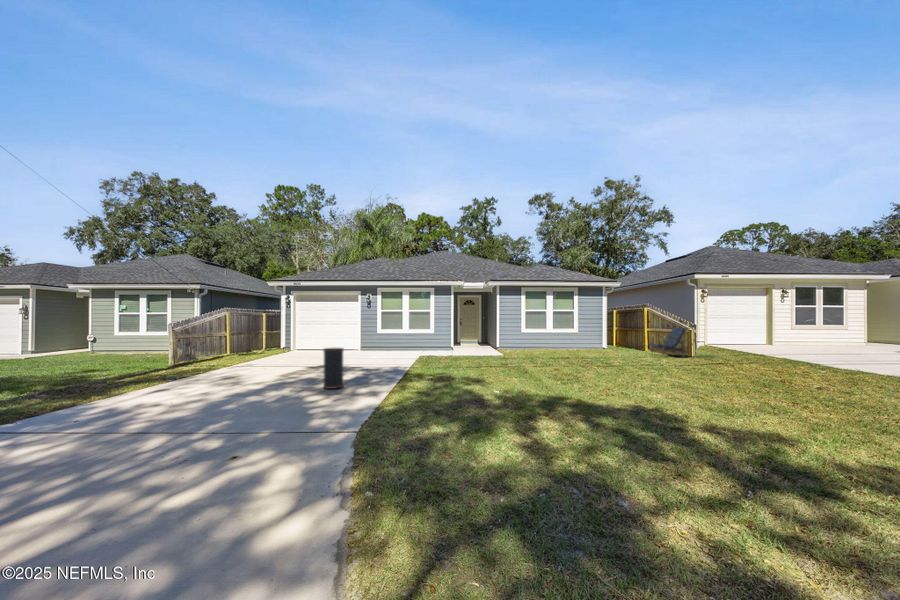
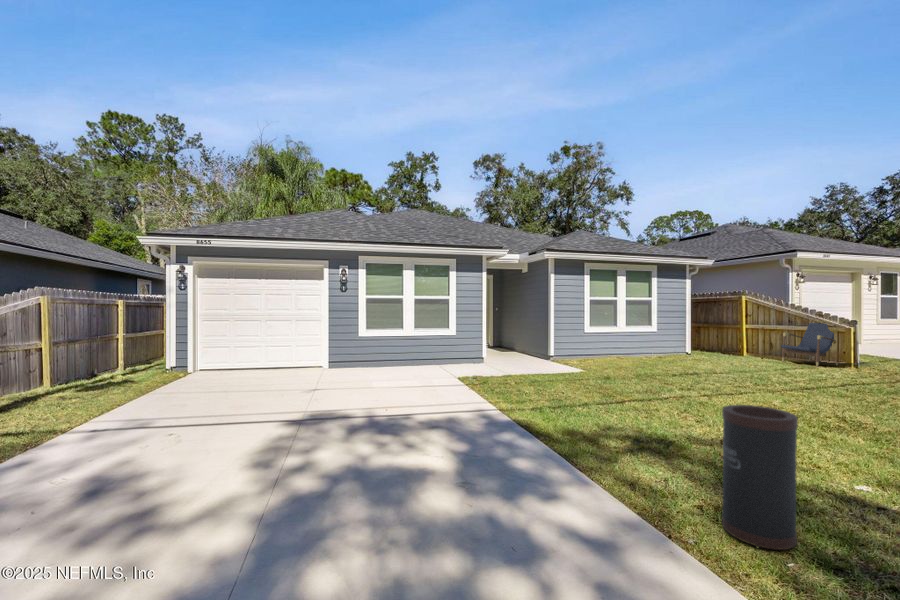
trash can: present [323,348,344,389] -> present [722,405,798,550]

